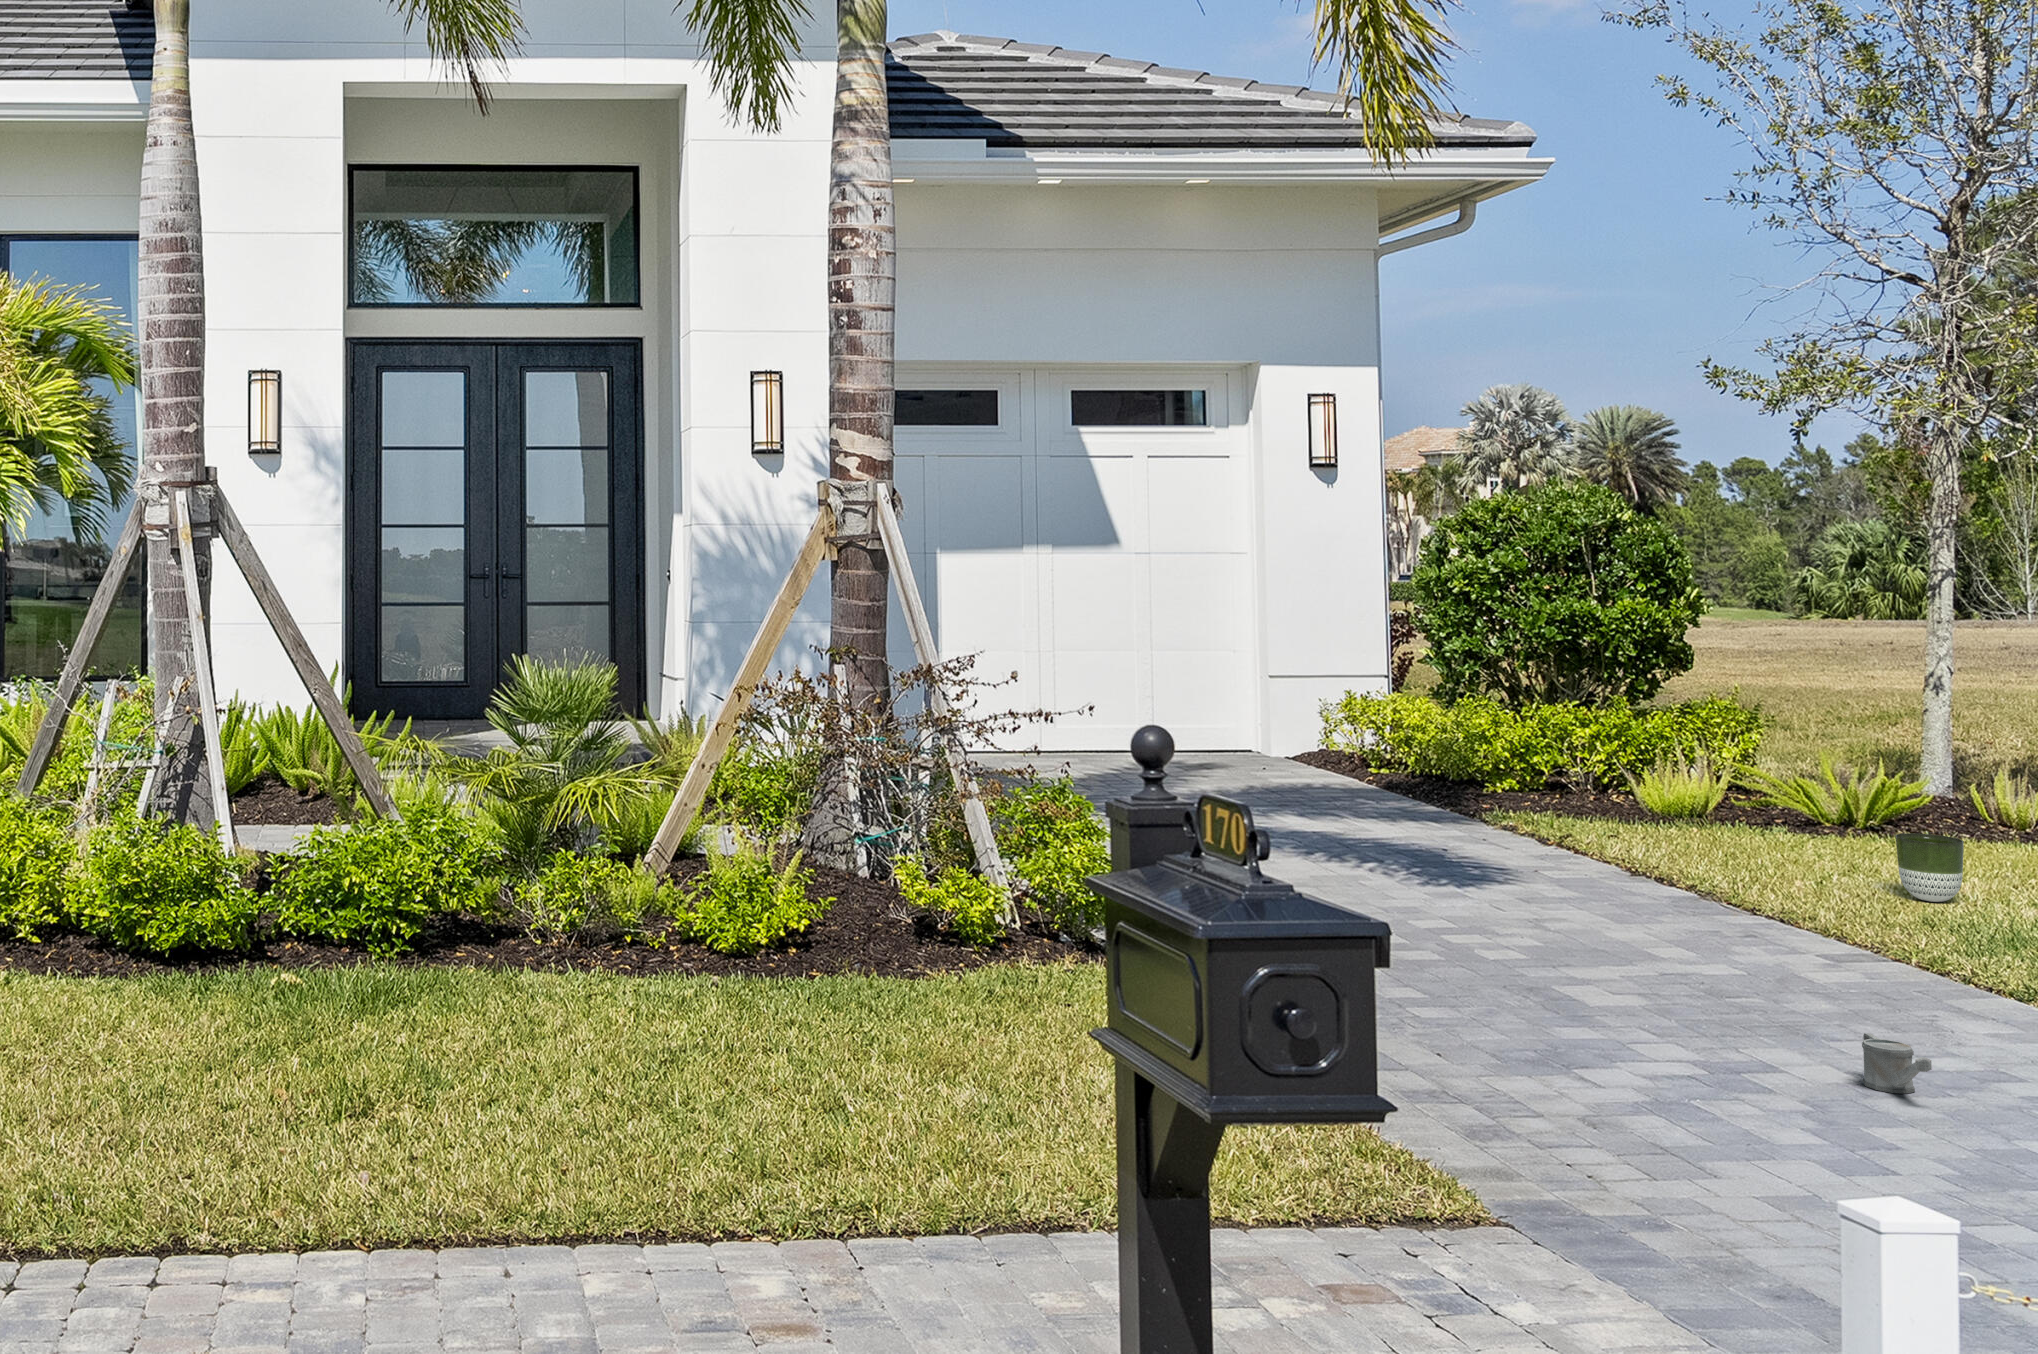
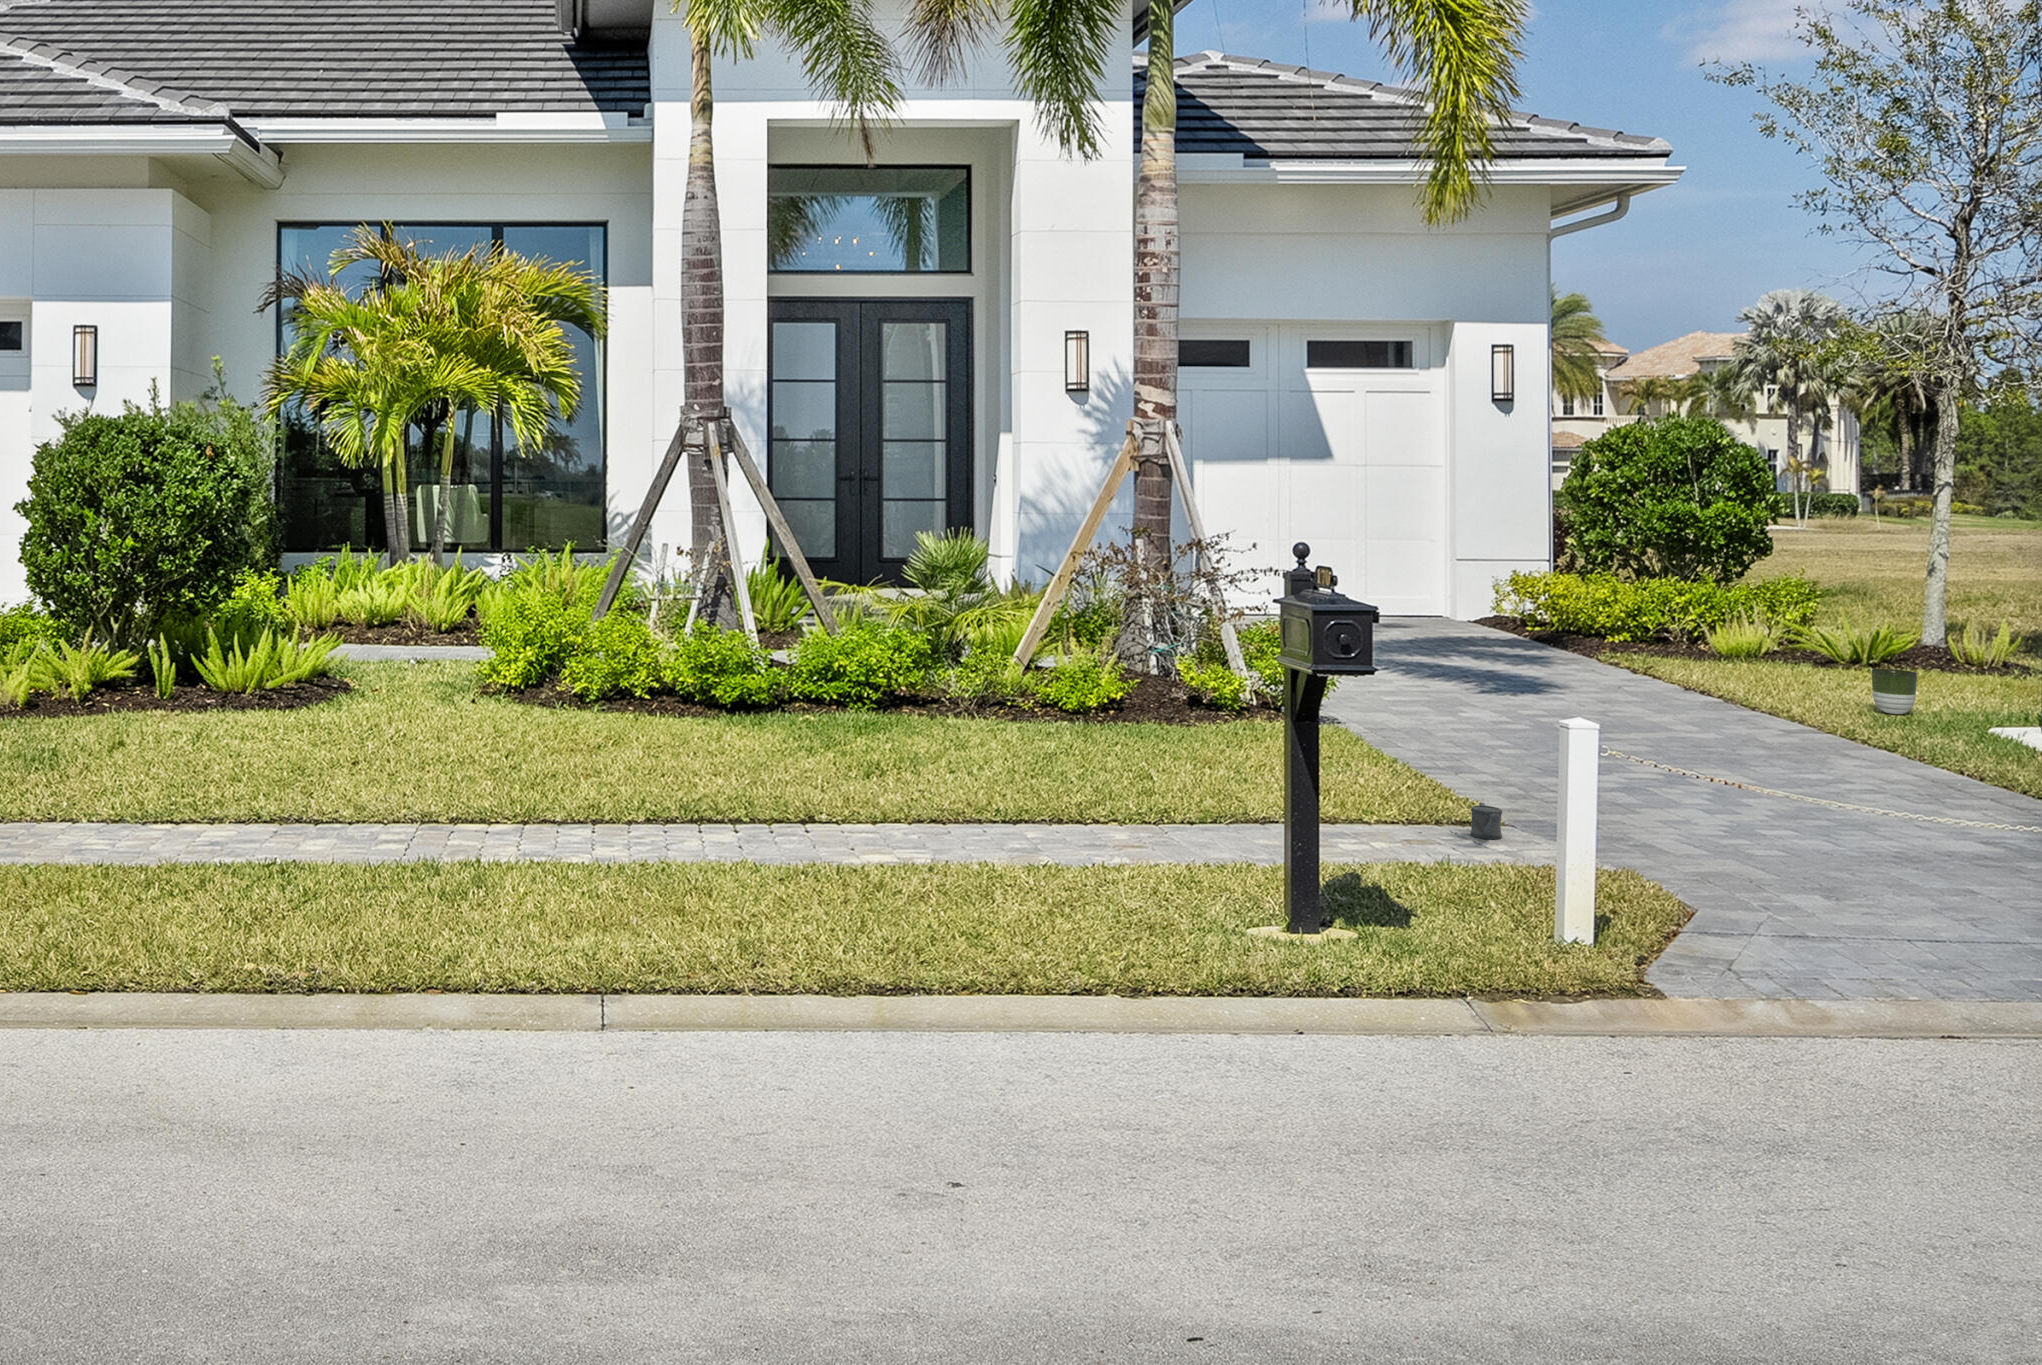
watering can: present [1862,1033,1932,1094] -> present [1471,803,1502,839]

